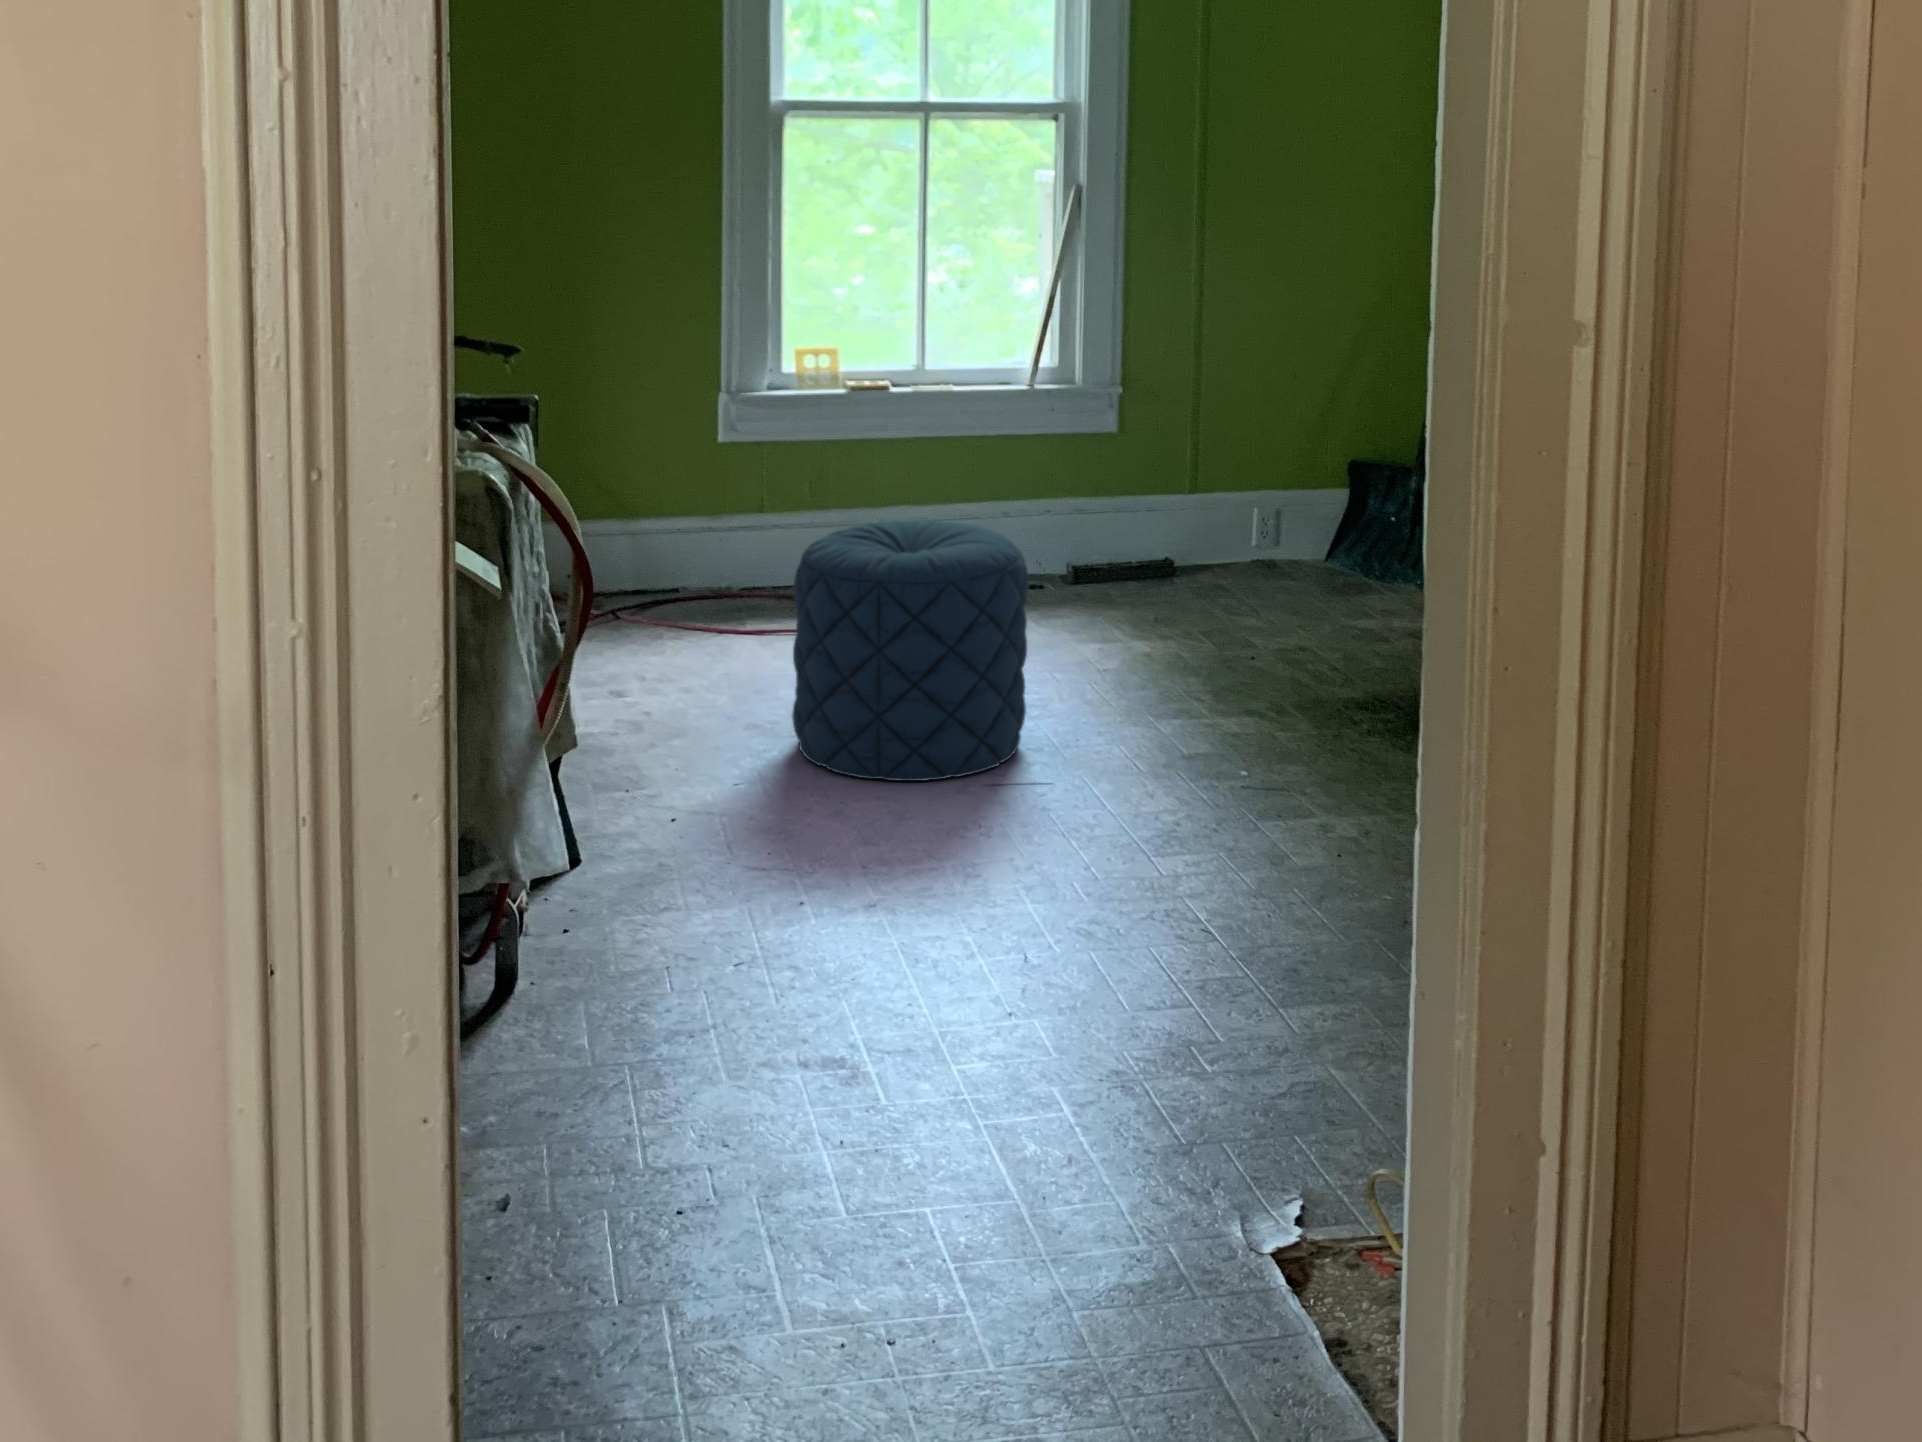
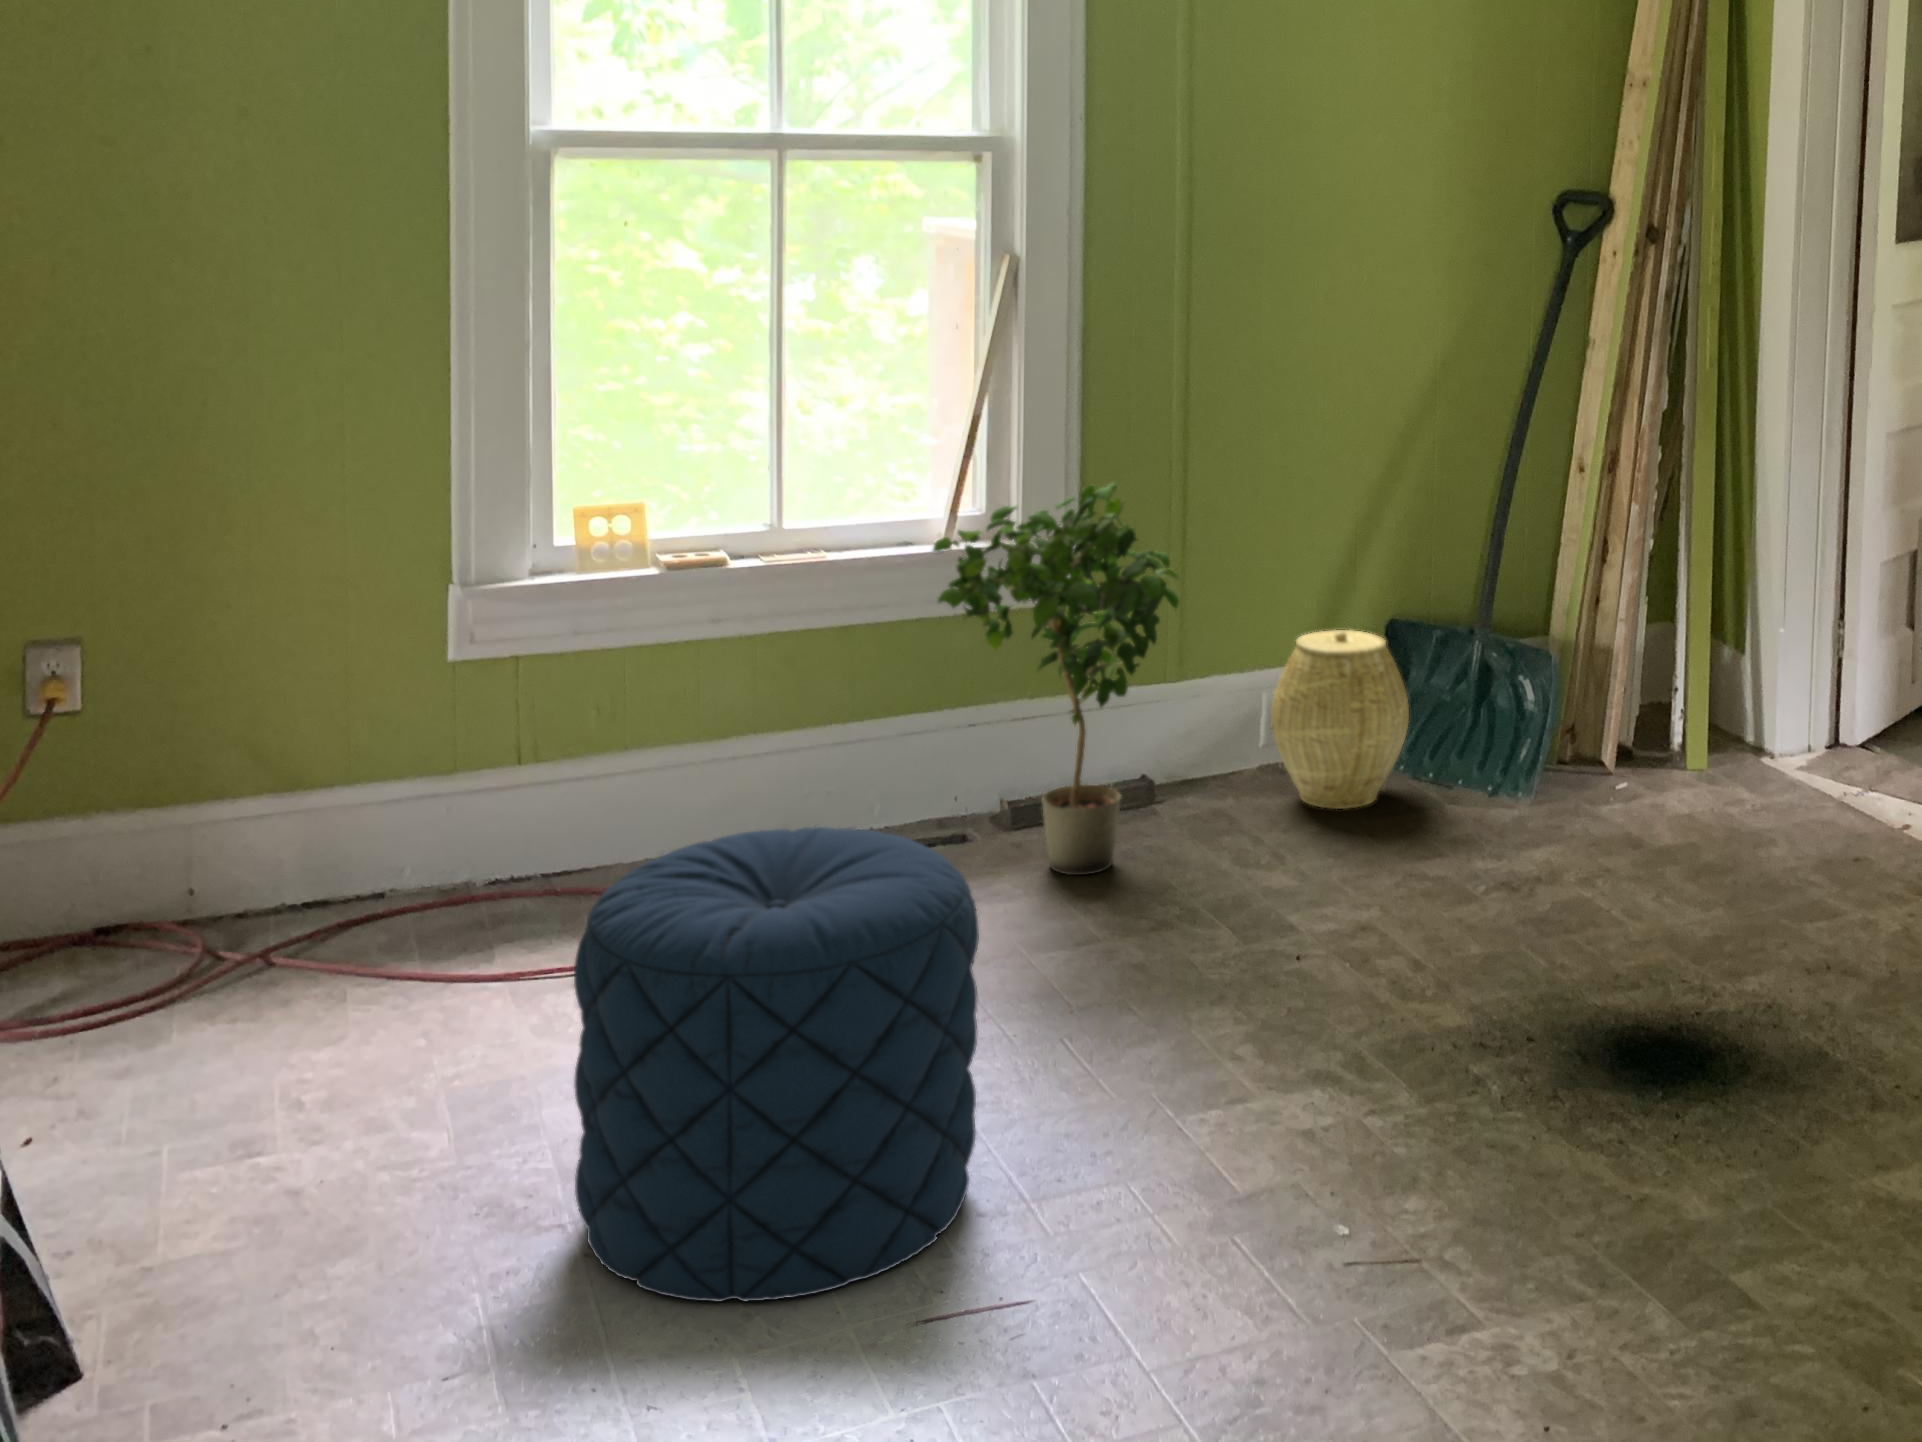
potted plant: none [1019,344,1191,610] -> present [933,483,1179,875]
woven basket: none [1258,459,1358,586] -> present [1271,630,1409,809]

